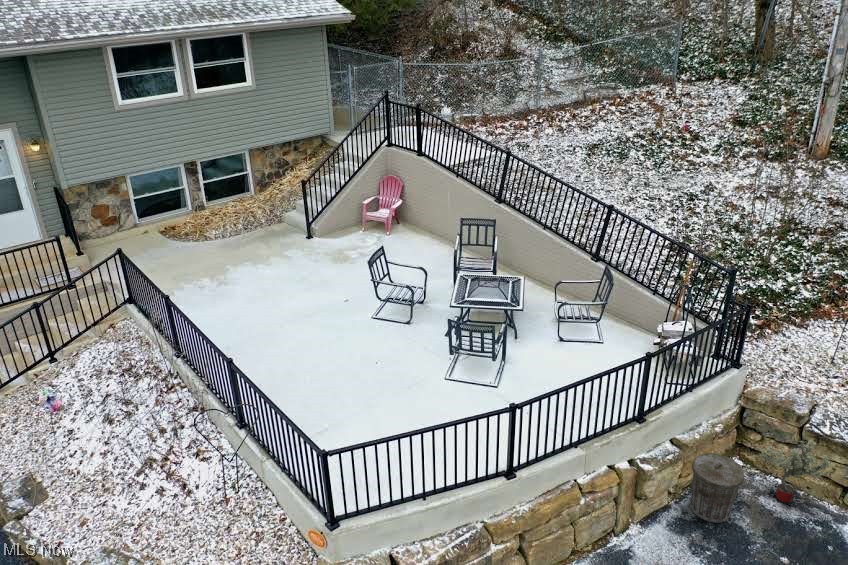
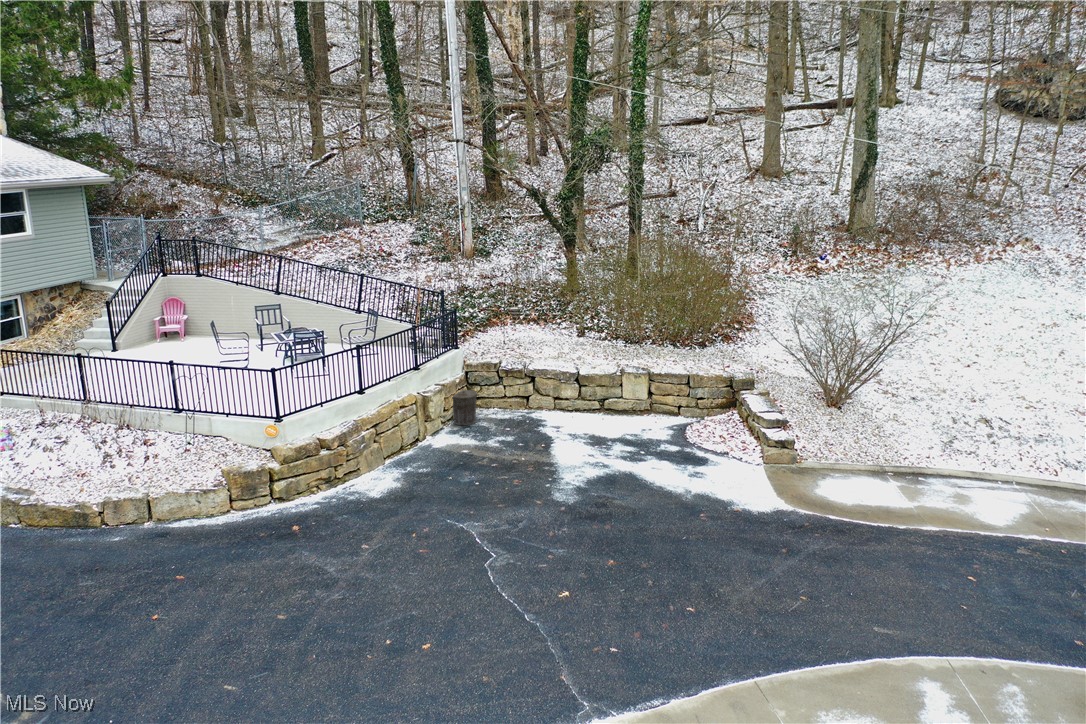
potted tree: present [759,440,831,503] -> none [481,370,516,412]

